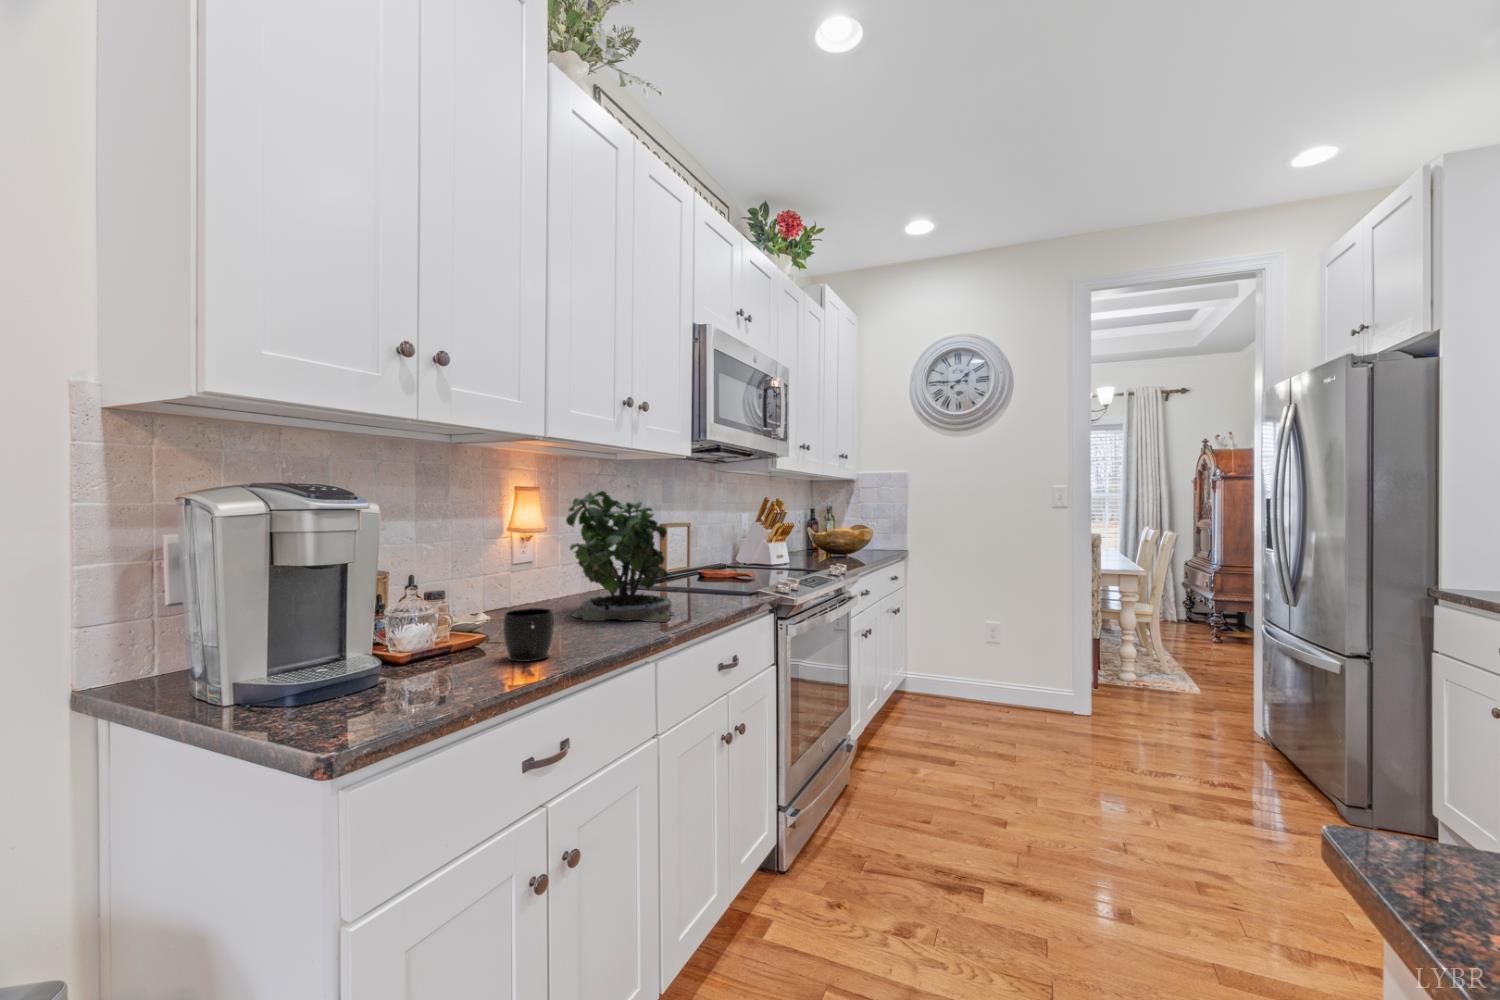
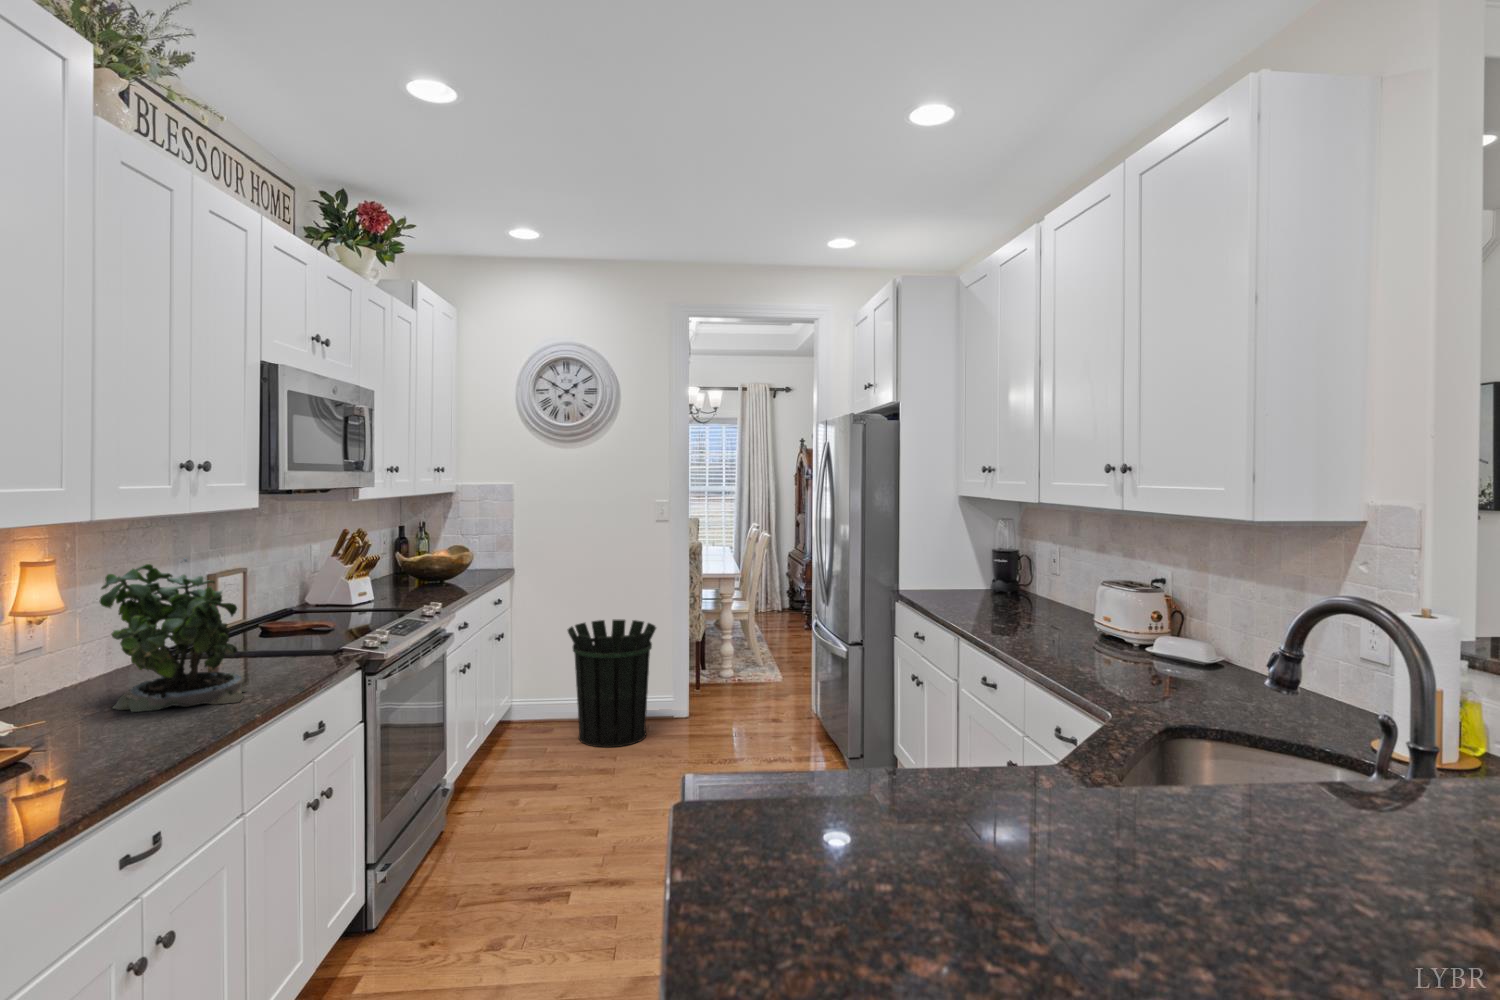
waste bin: none [961,604,1057,734] -> present [568,619,656,747]
mug: present [503,608,554,662] -> none [58,715,121,774]

